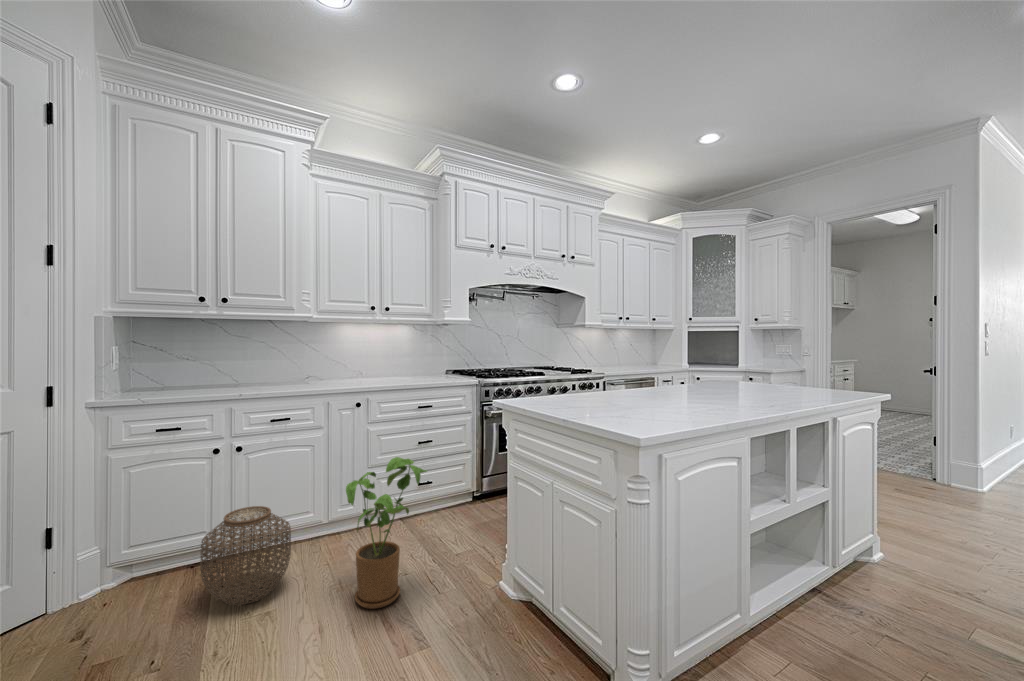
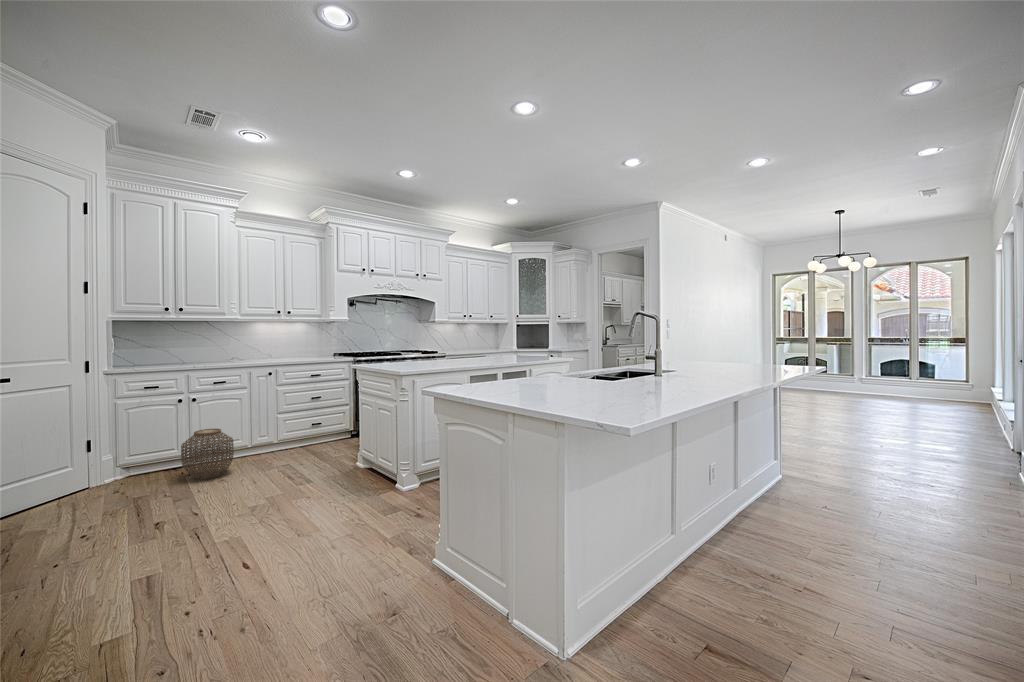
house plant: present [346,457,427,609] -> none [267,396,315,475]

